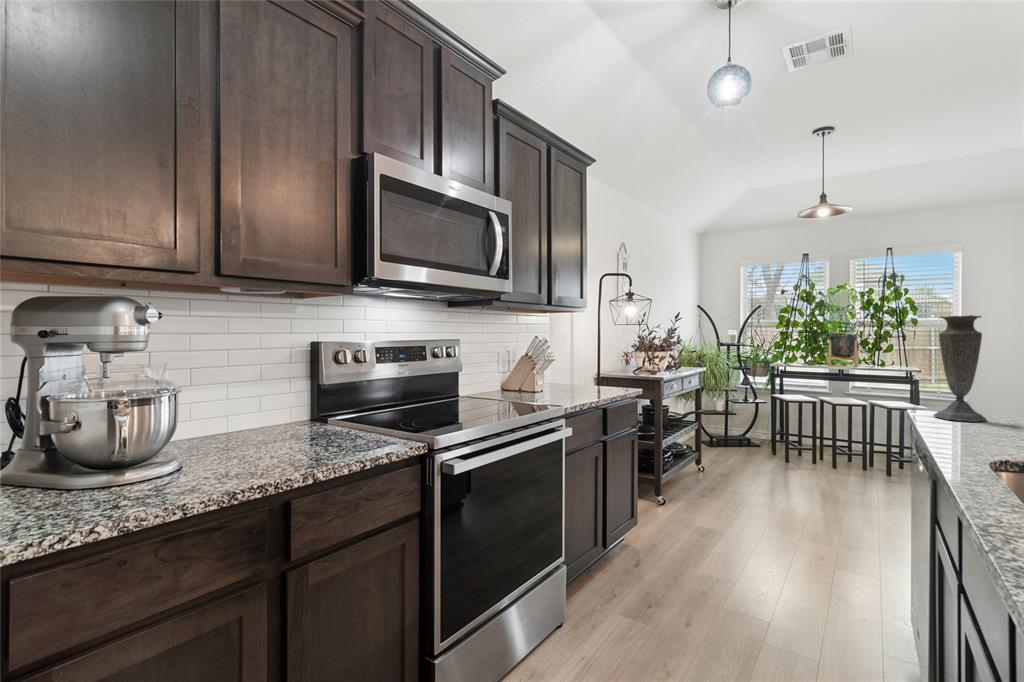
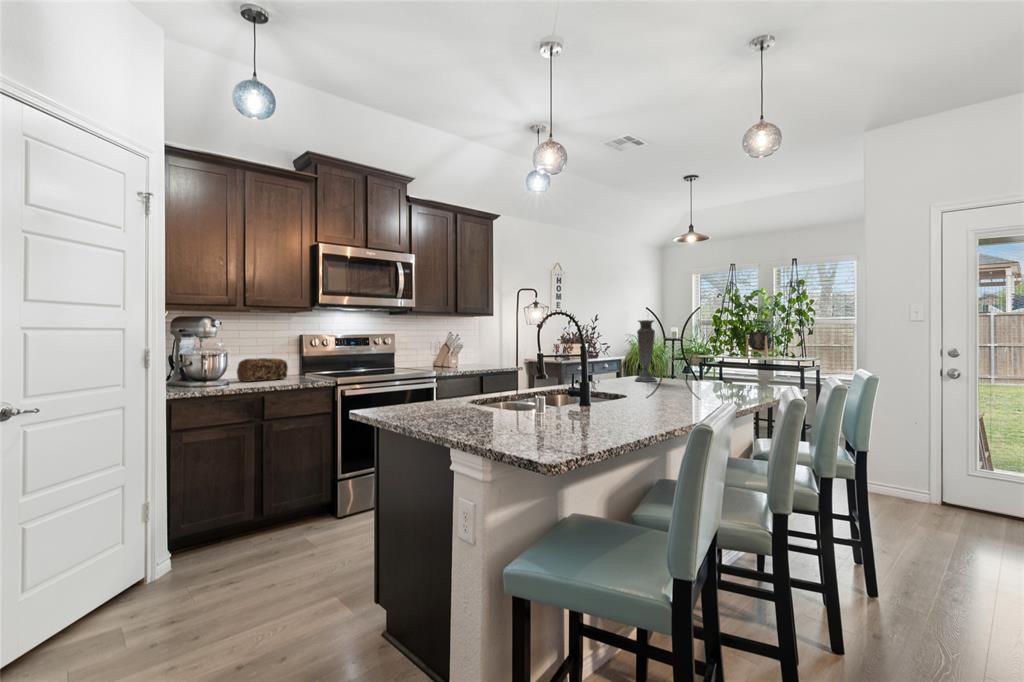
bread loaf: none [192,393,307,454] -> present [237,358,288,382]

